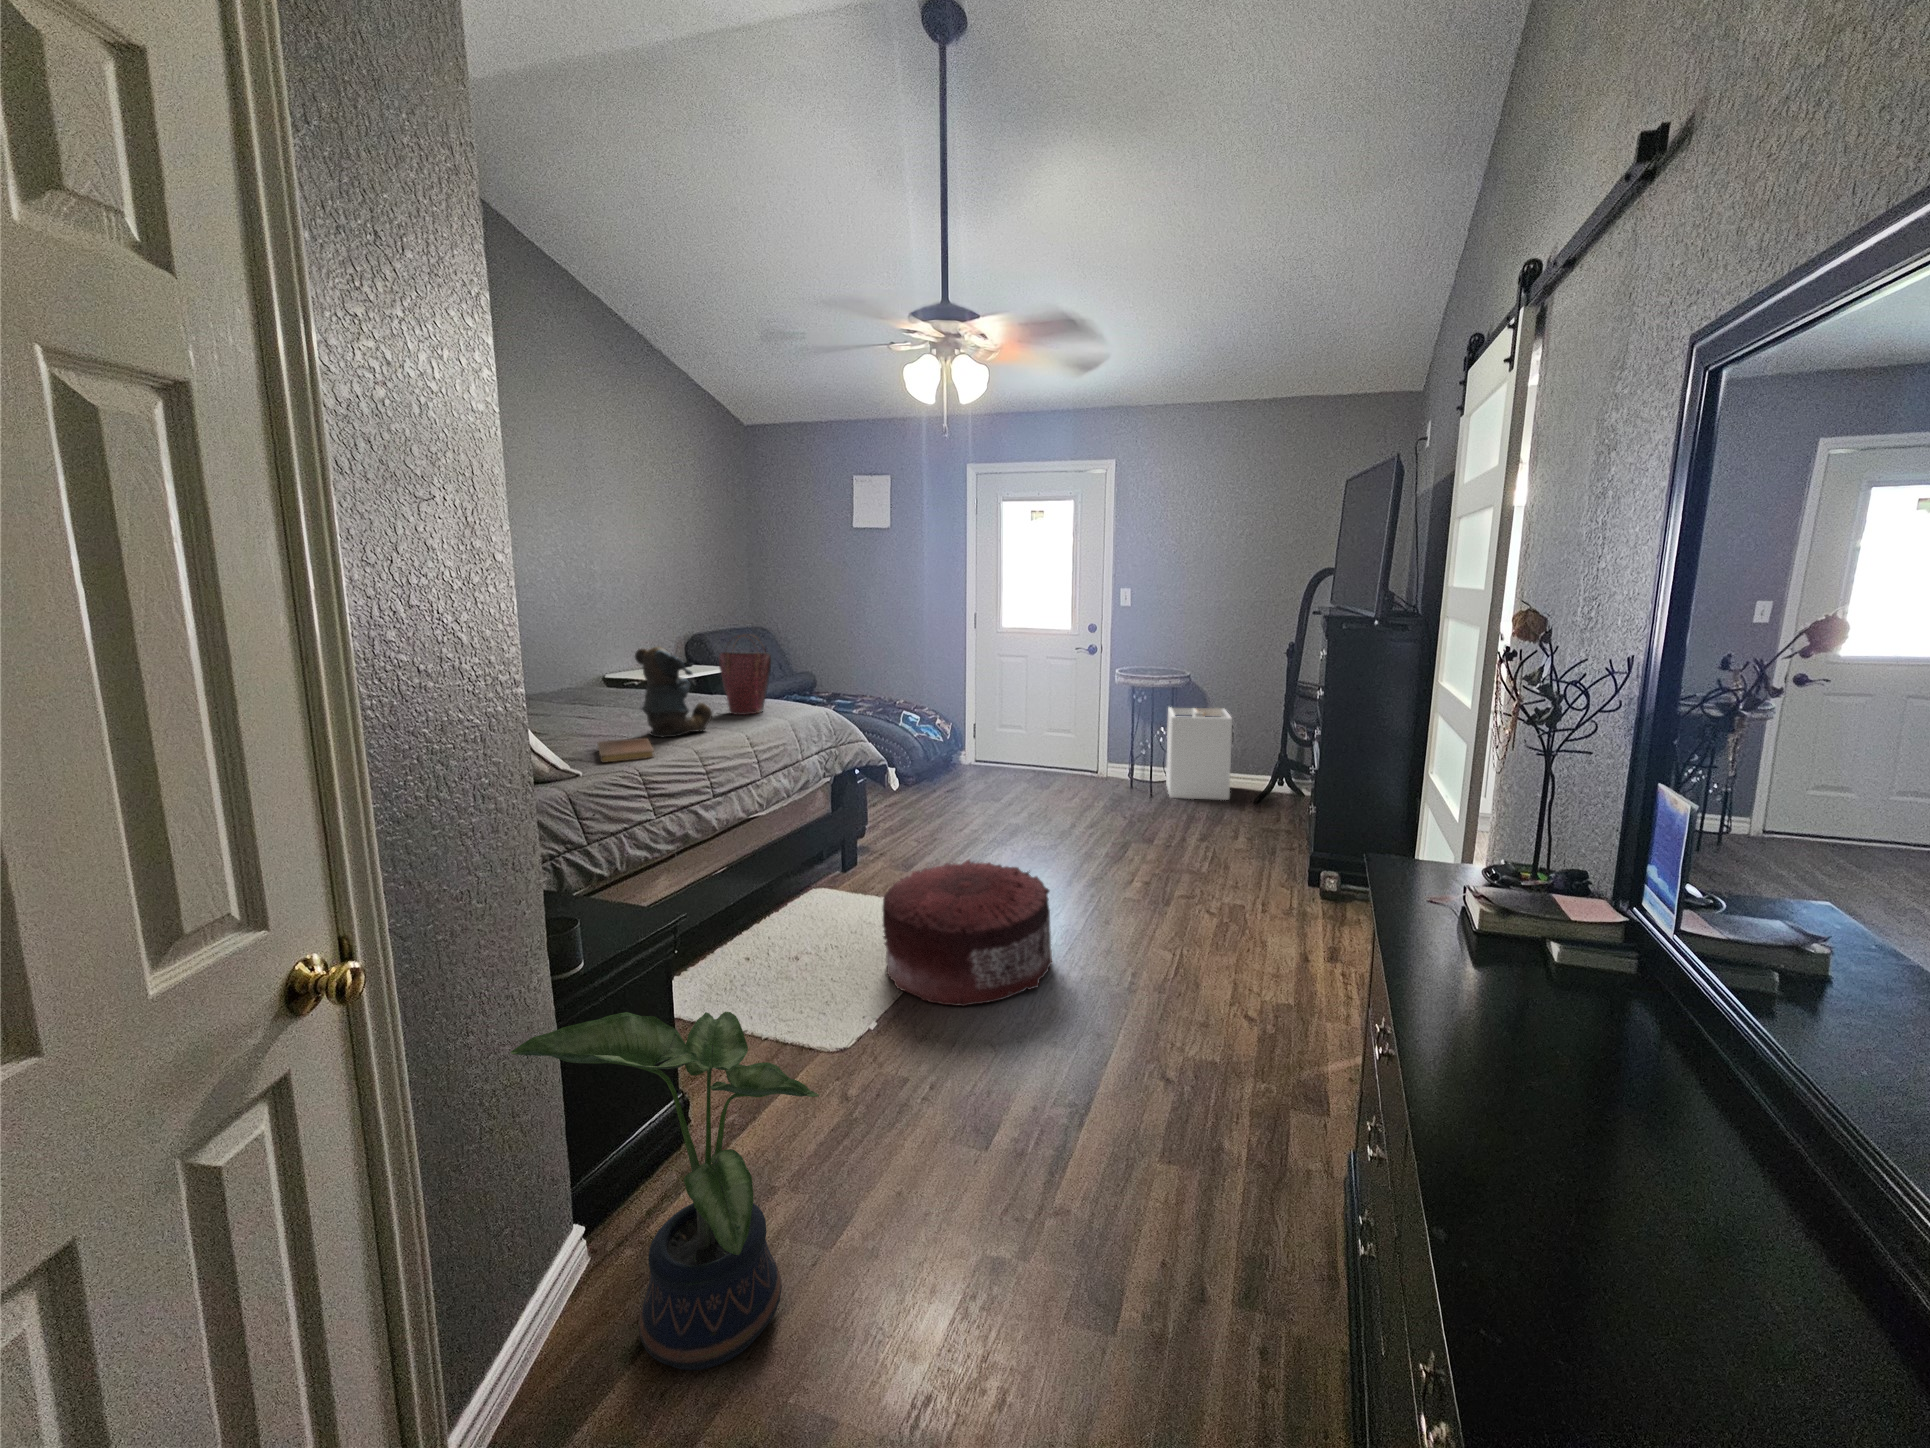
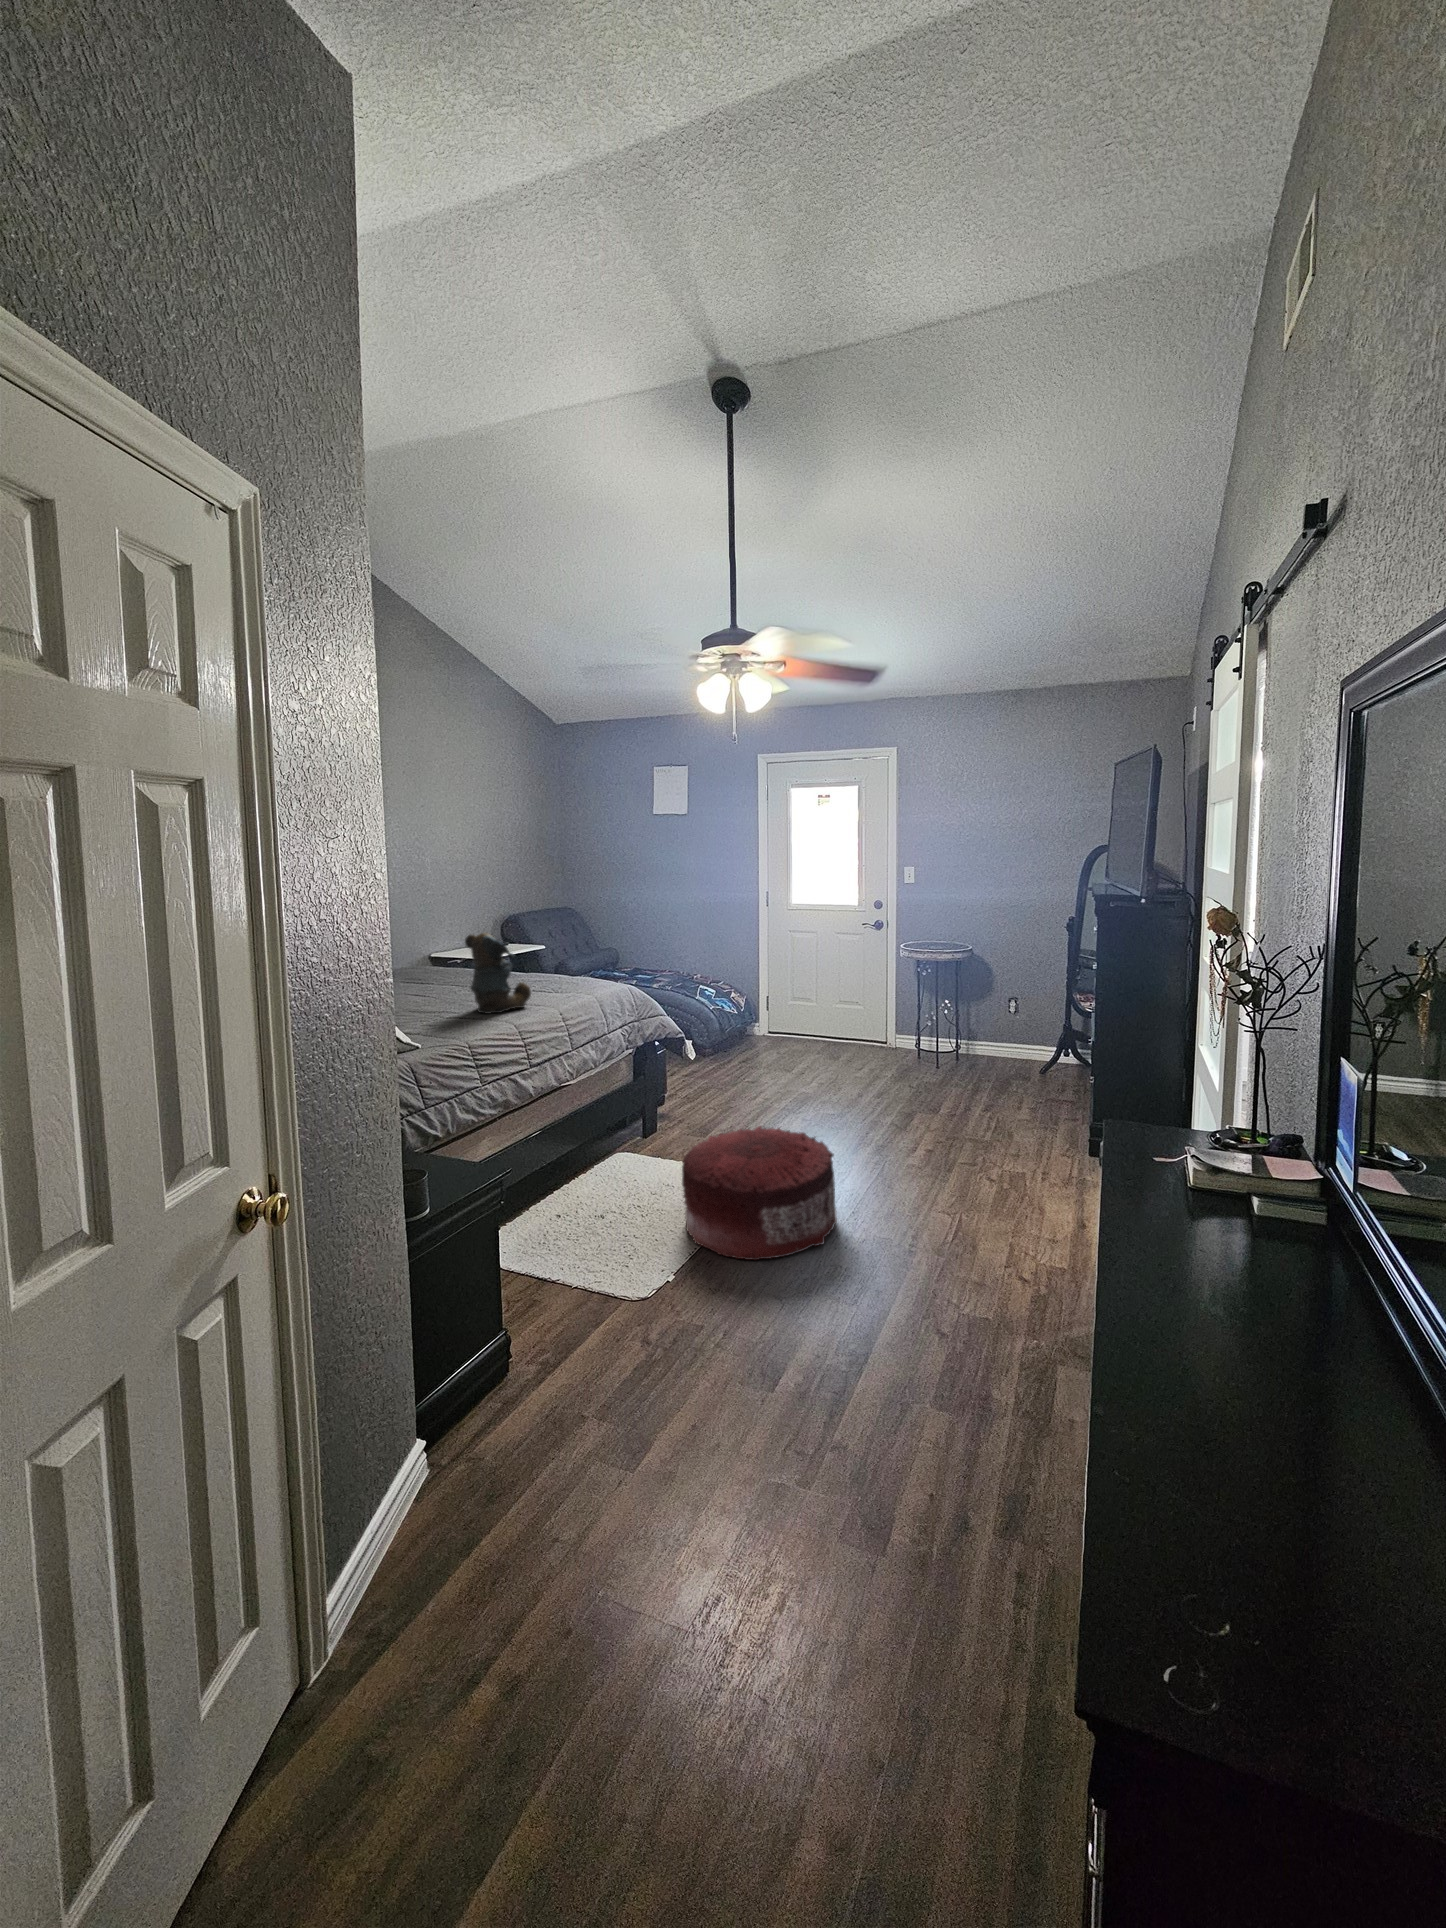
handbag: present [719,635,771,715] -> none [536,919,583,992]
laundry hamper: present [1166,707,1232,800] -> none [949,982,1011,1070]
notebook: present [597,738,654,763] -> none [432,1014,482,1037]
potted plant: present [511,1012,819,1370] -> none [380,1250,629,1564]

